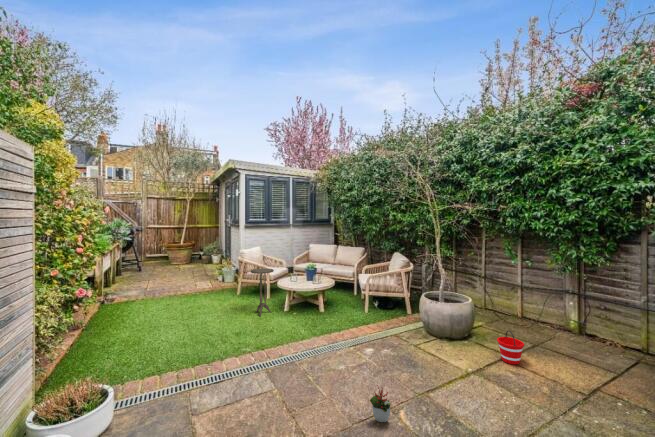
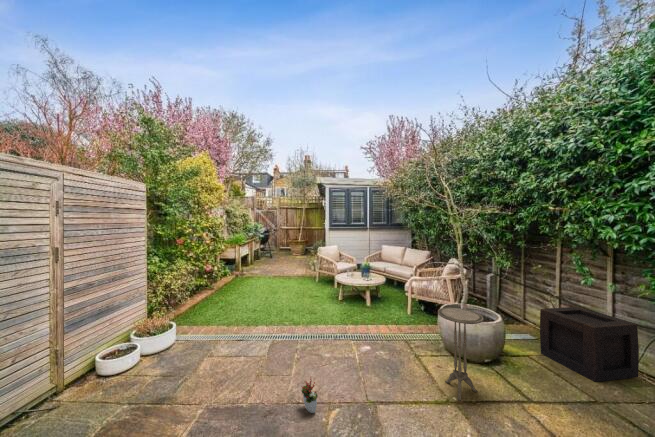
side table: present [251,268,274,316] -> present [438,307,484,401]
wooden crate: none [483,282,539,334] -> present [540,307,639,382]
bucket: present [497,331,524,365] -> none [509,367,548,414]

